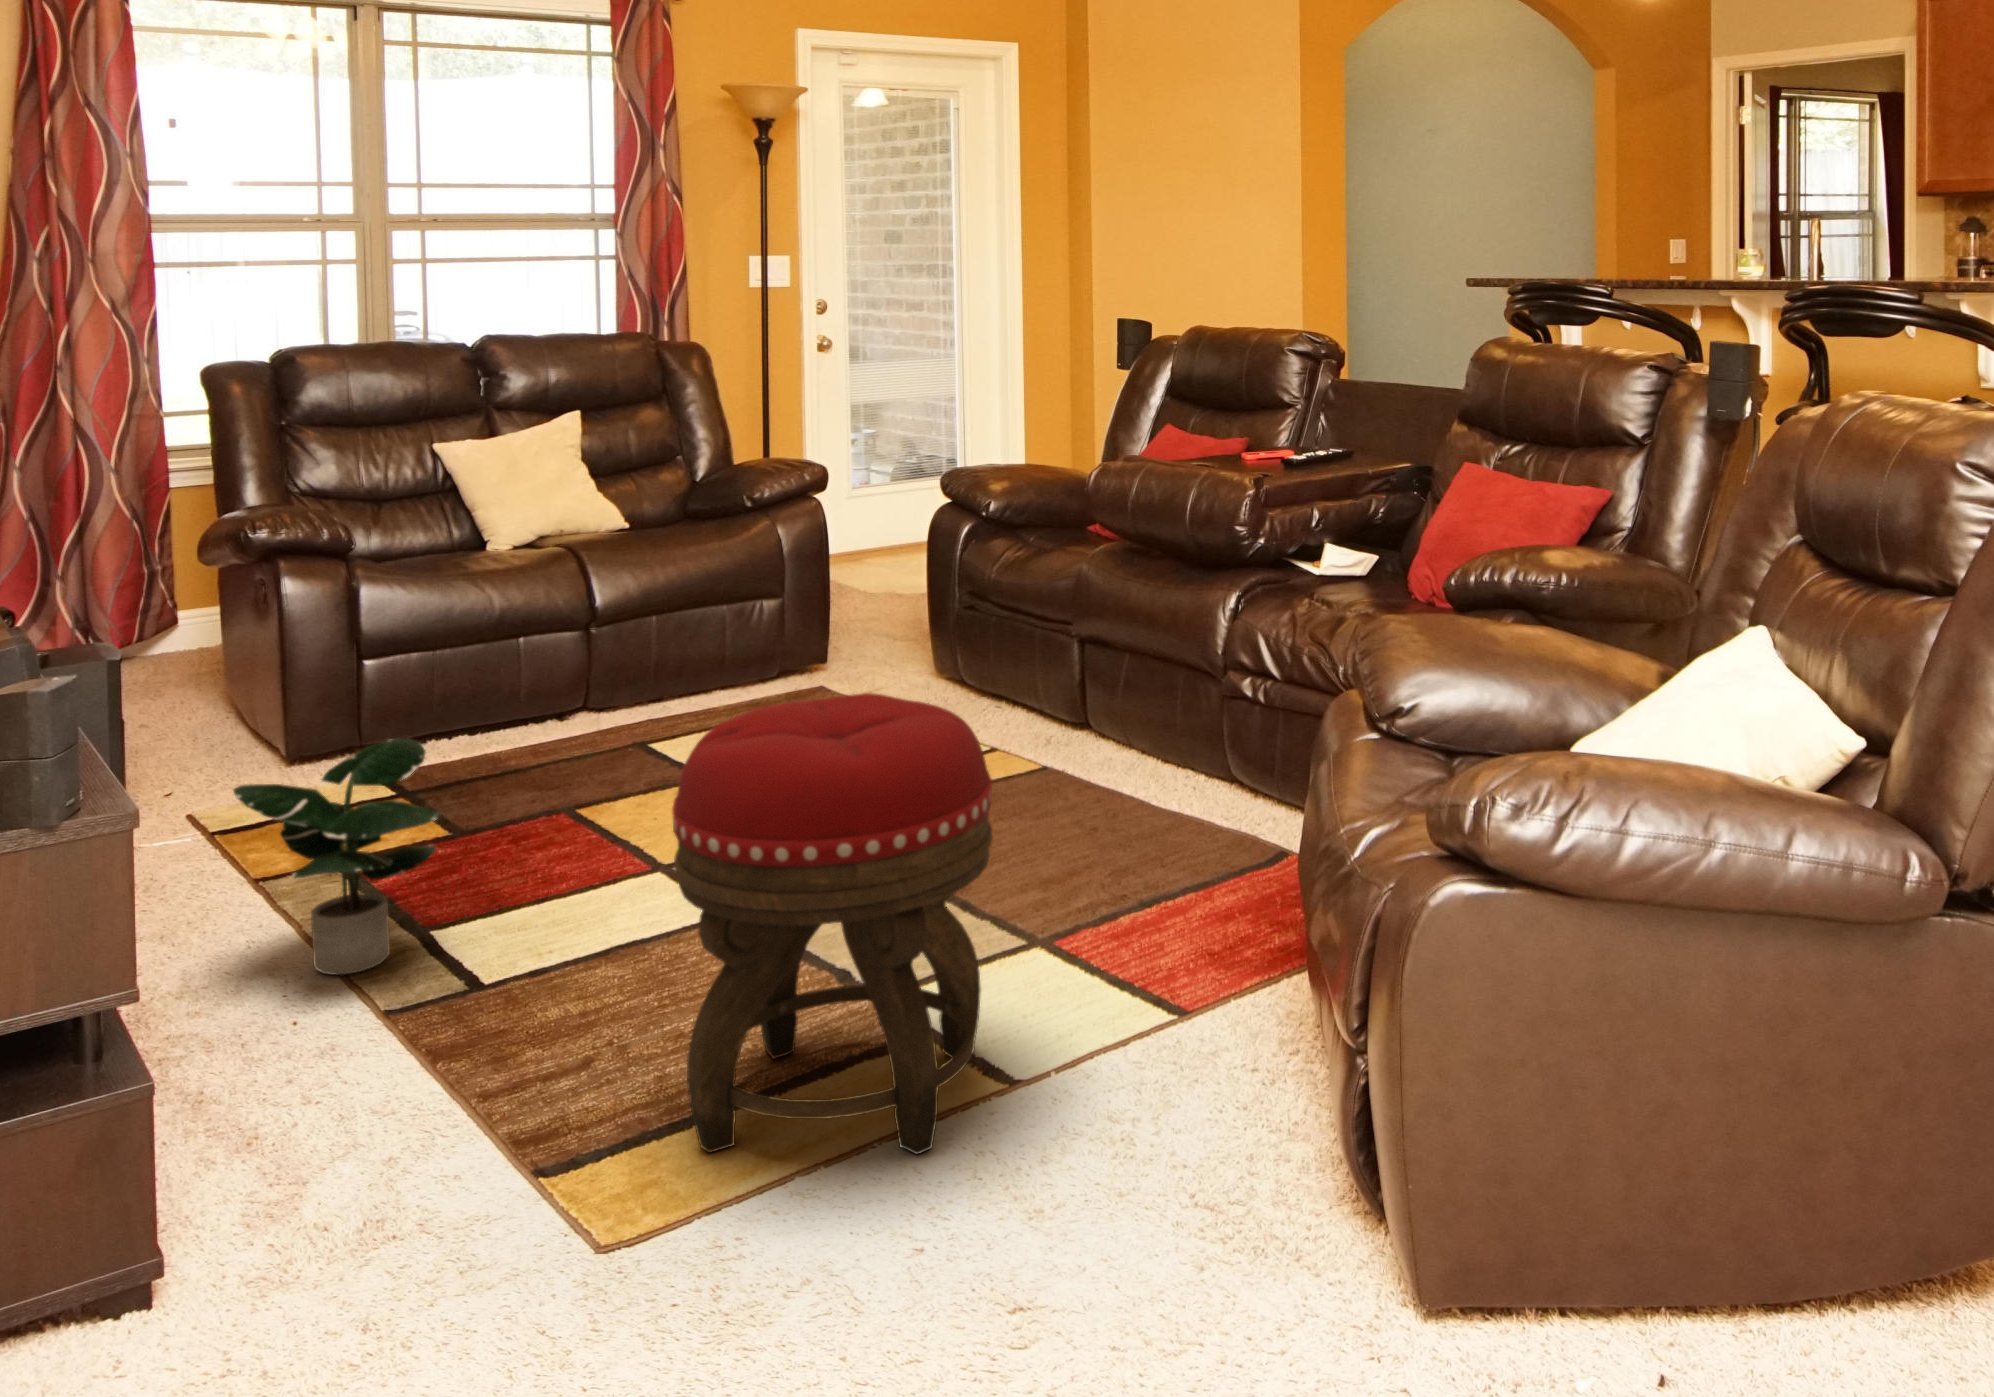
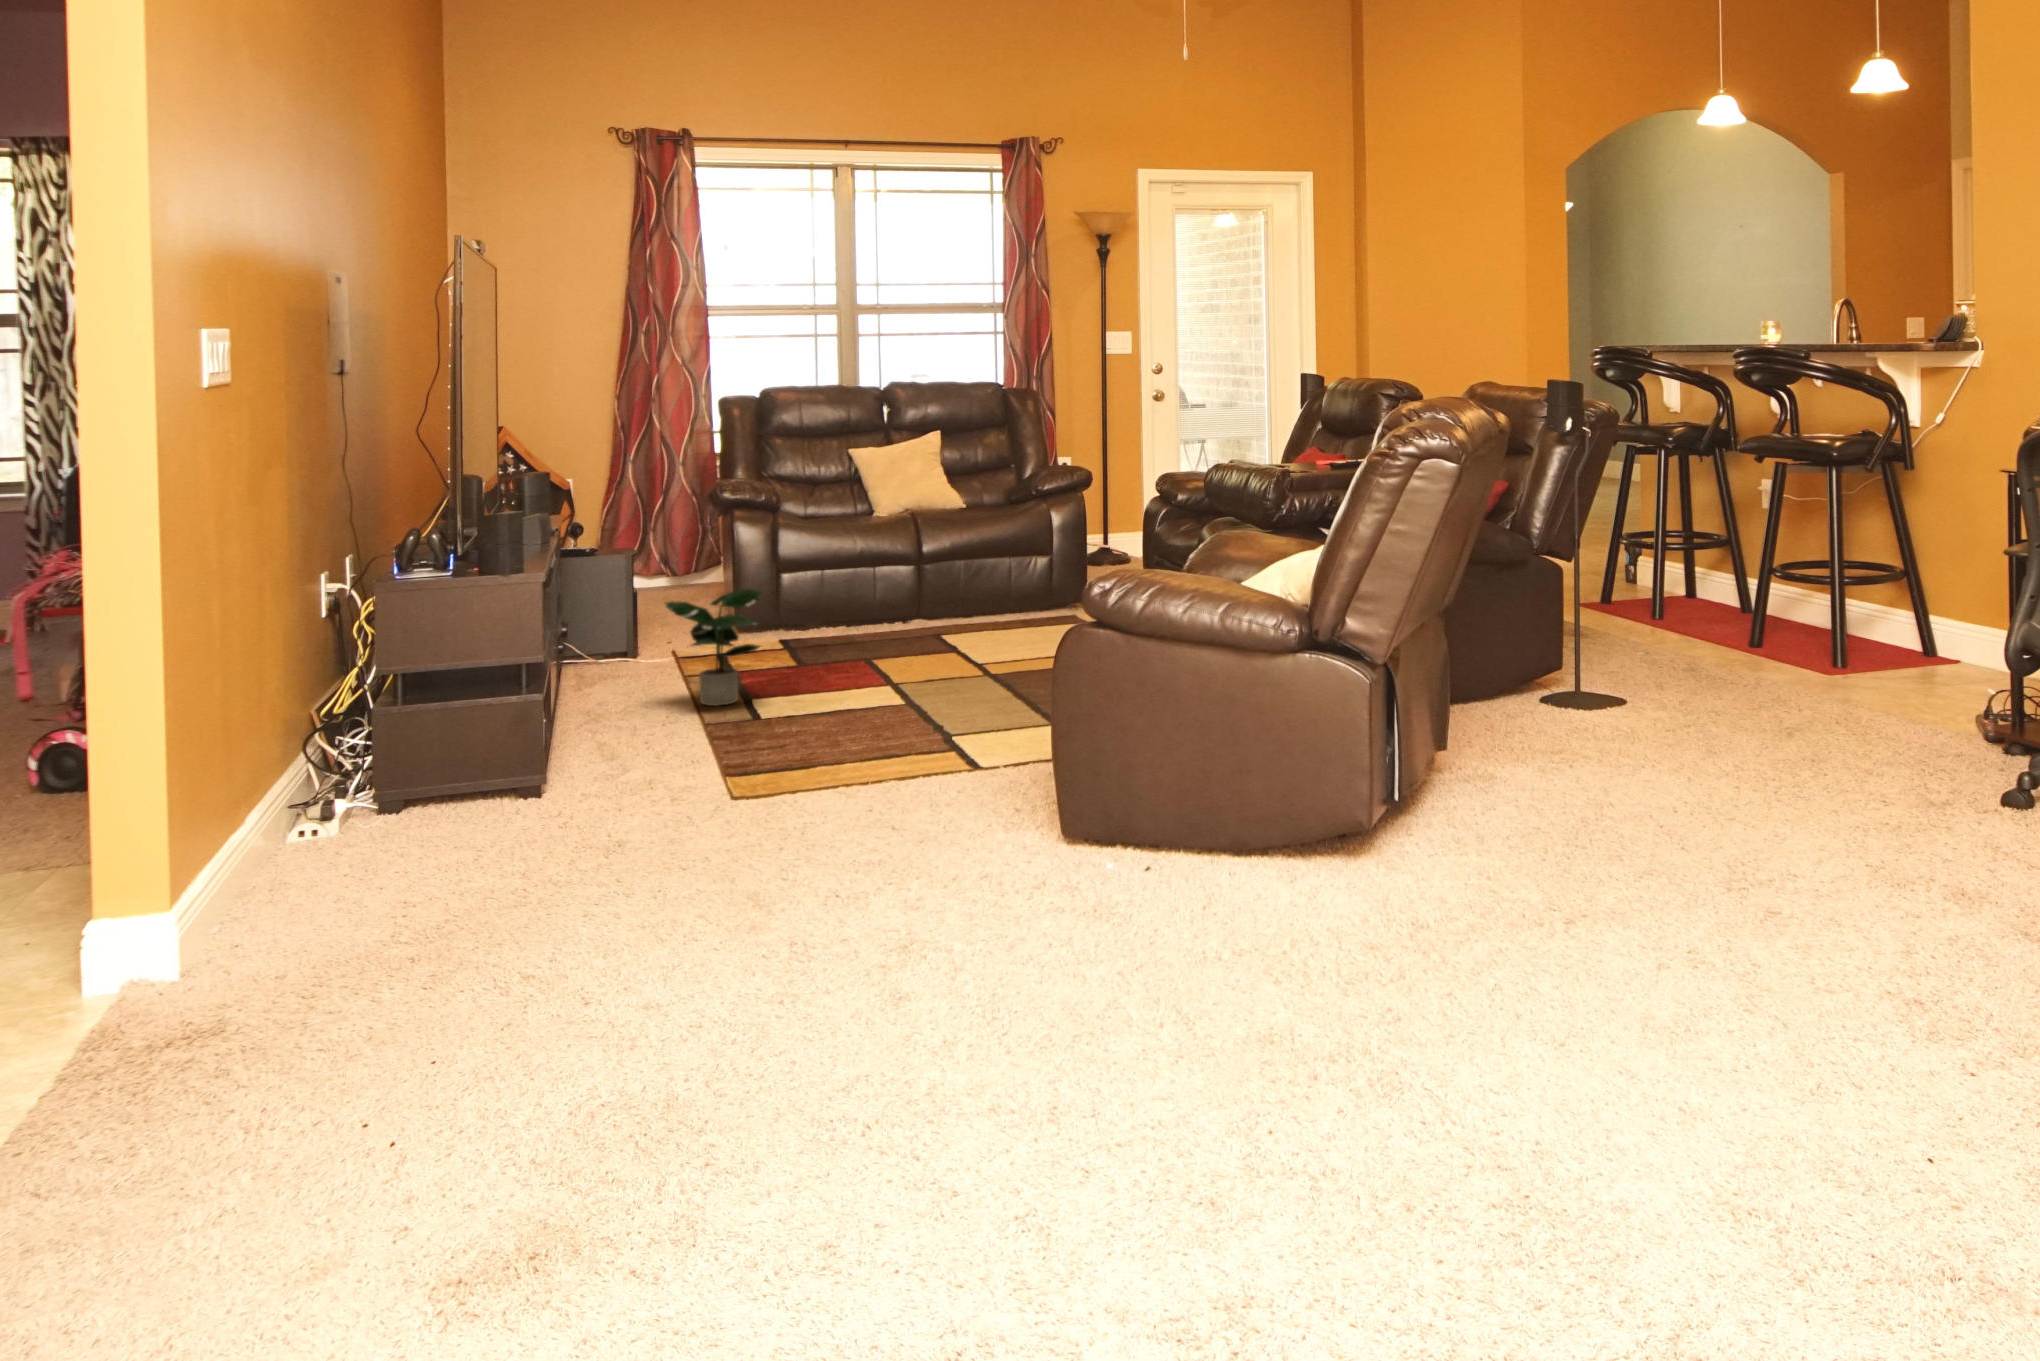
footstool: present [672,693,993,1154] -> none [816,554,981,775]

